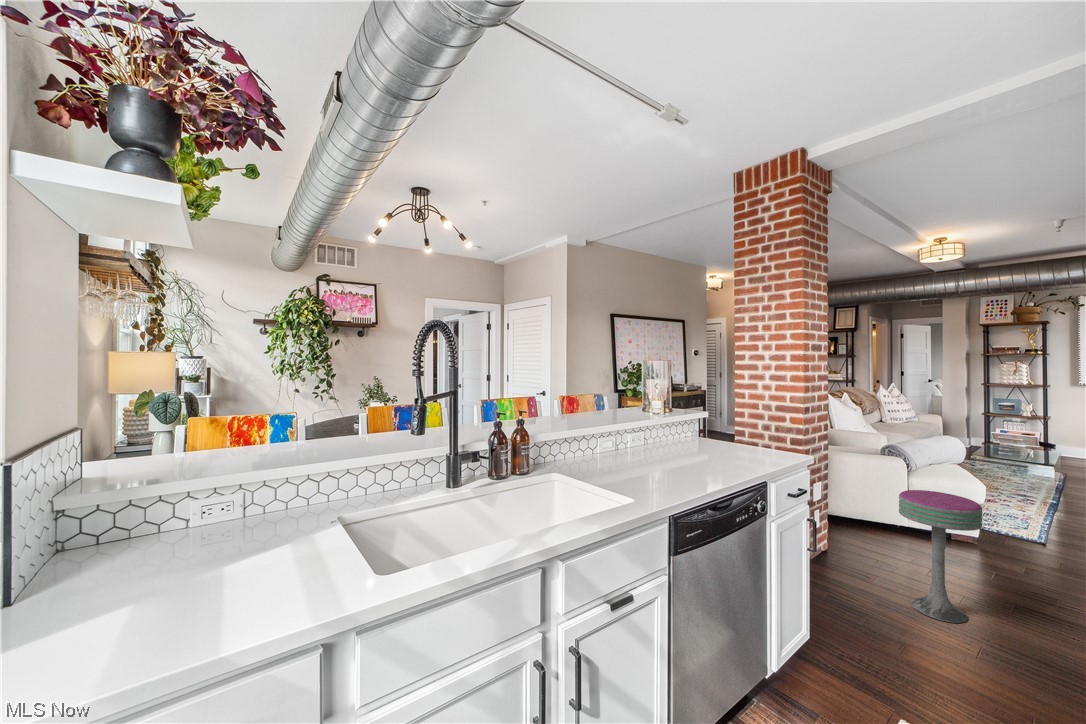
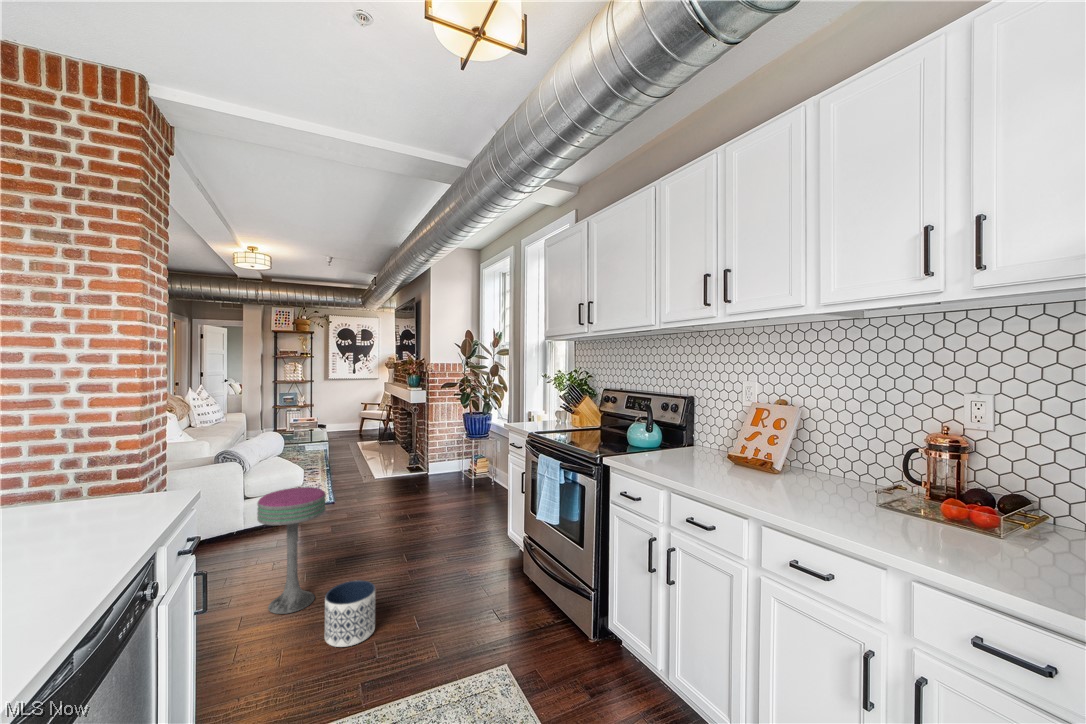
planter: none [961,613,1039,695] -> present [325,580,375,647]

